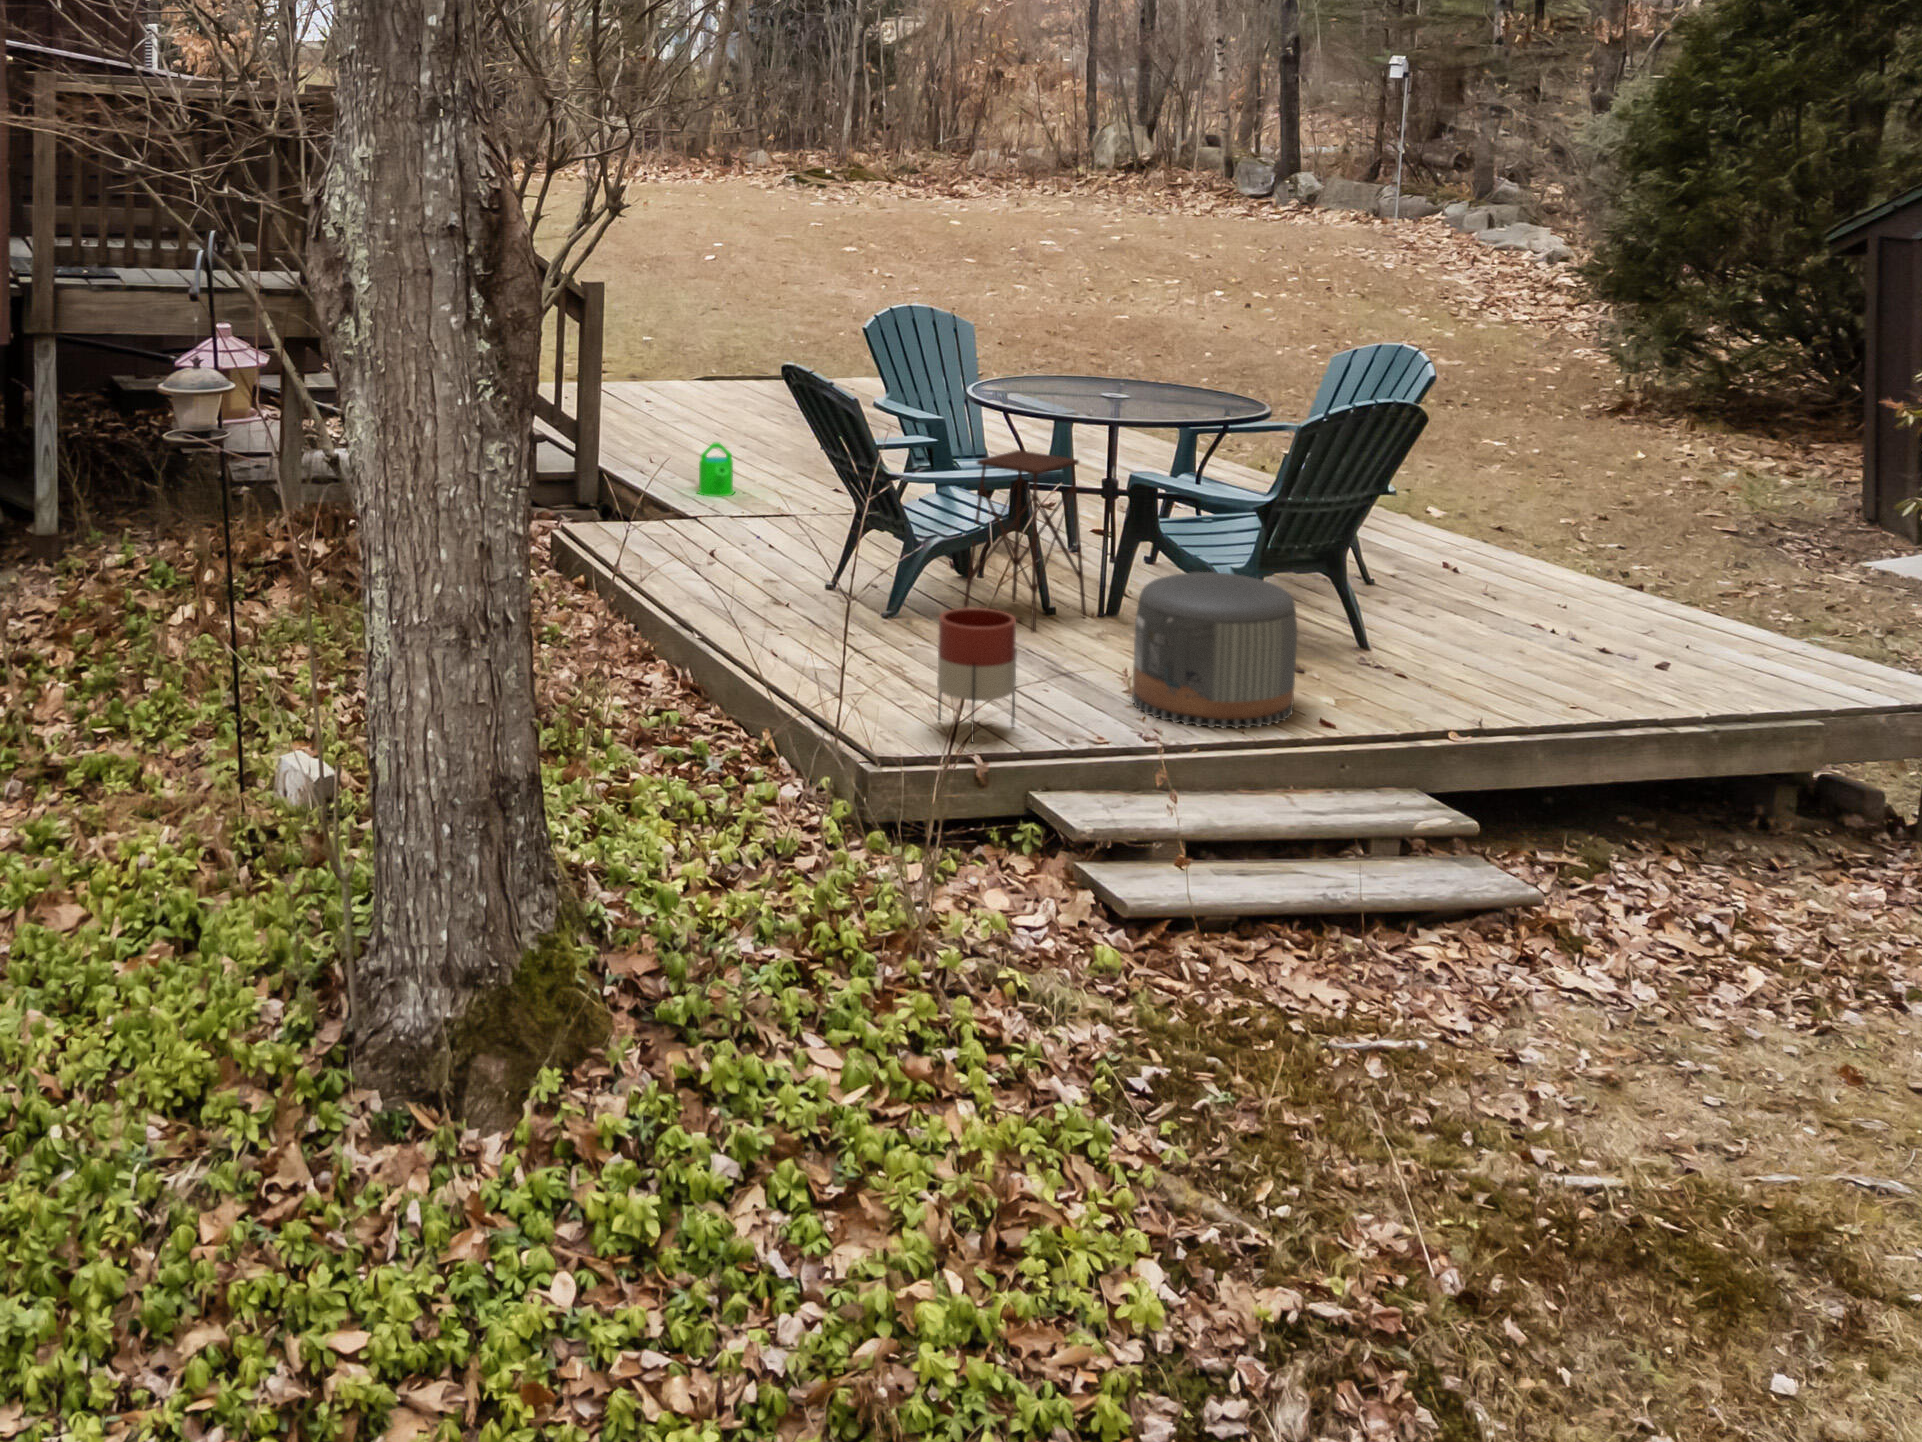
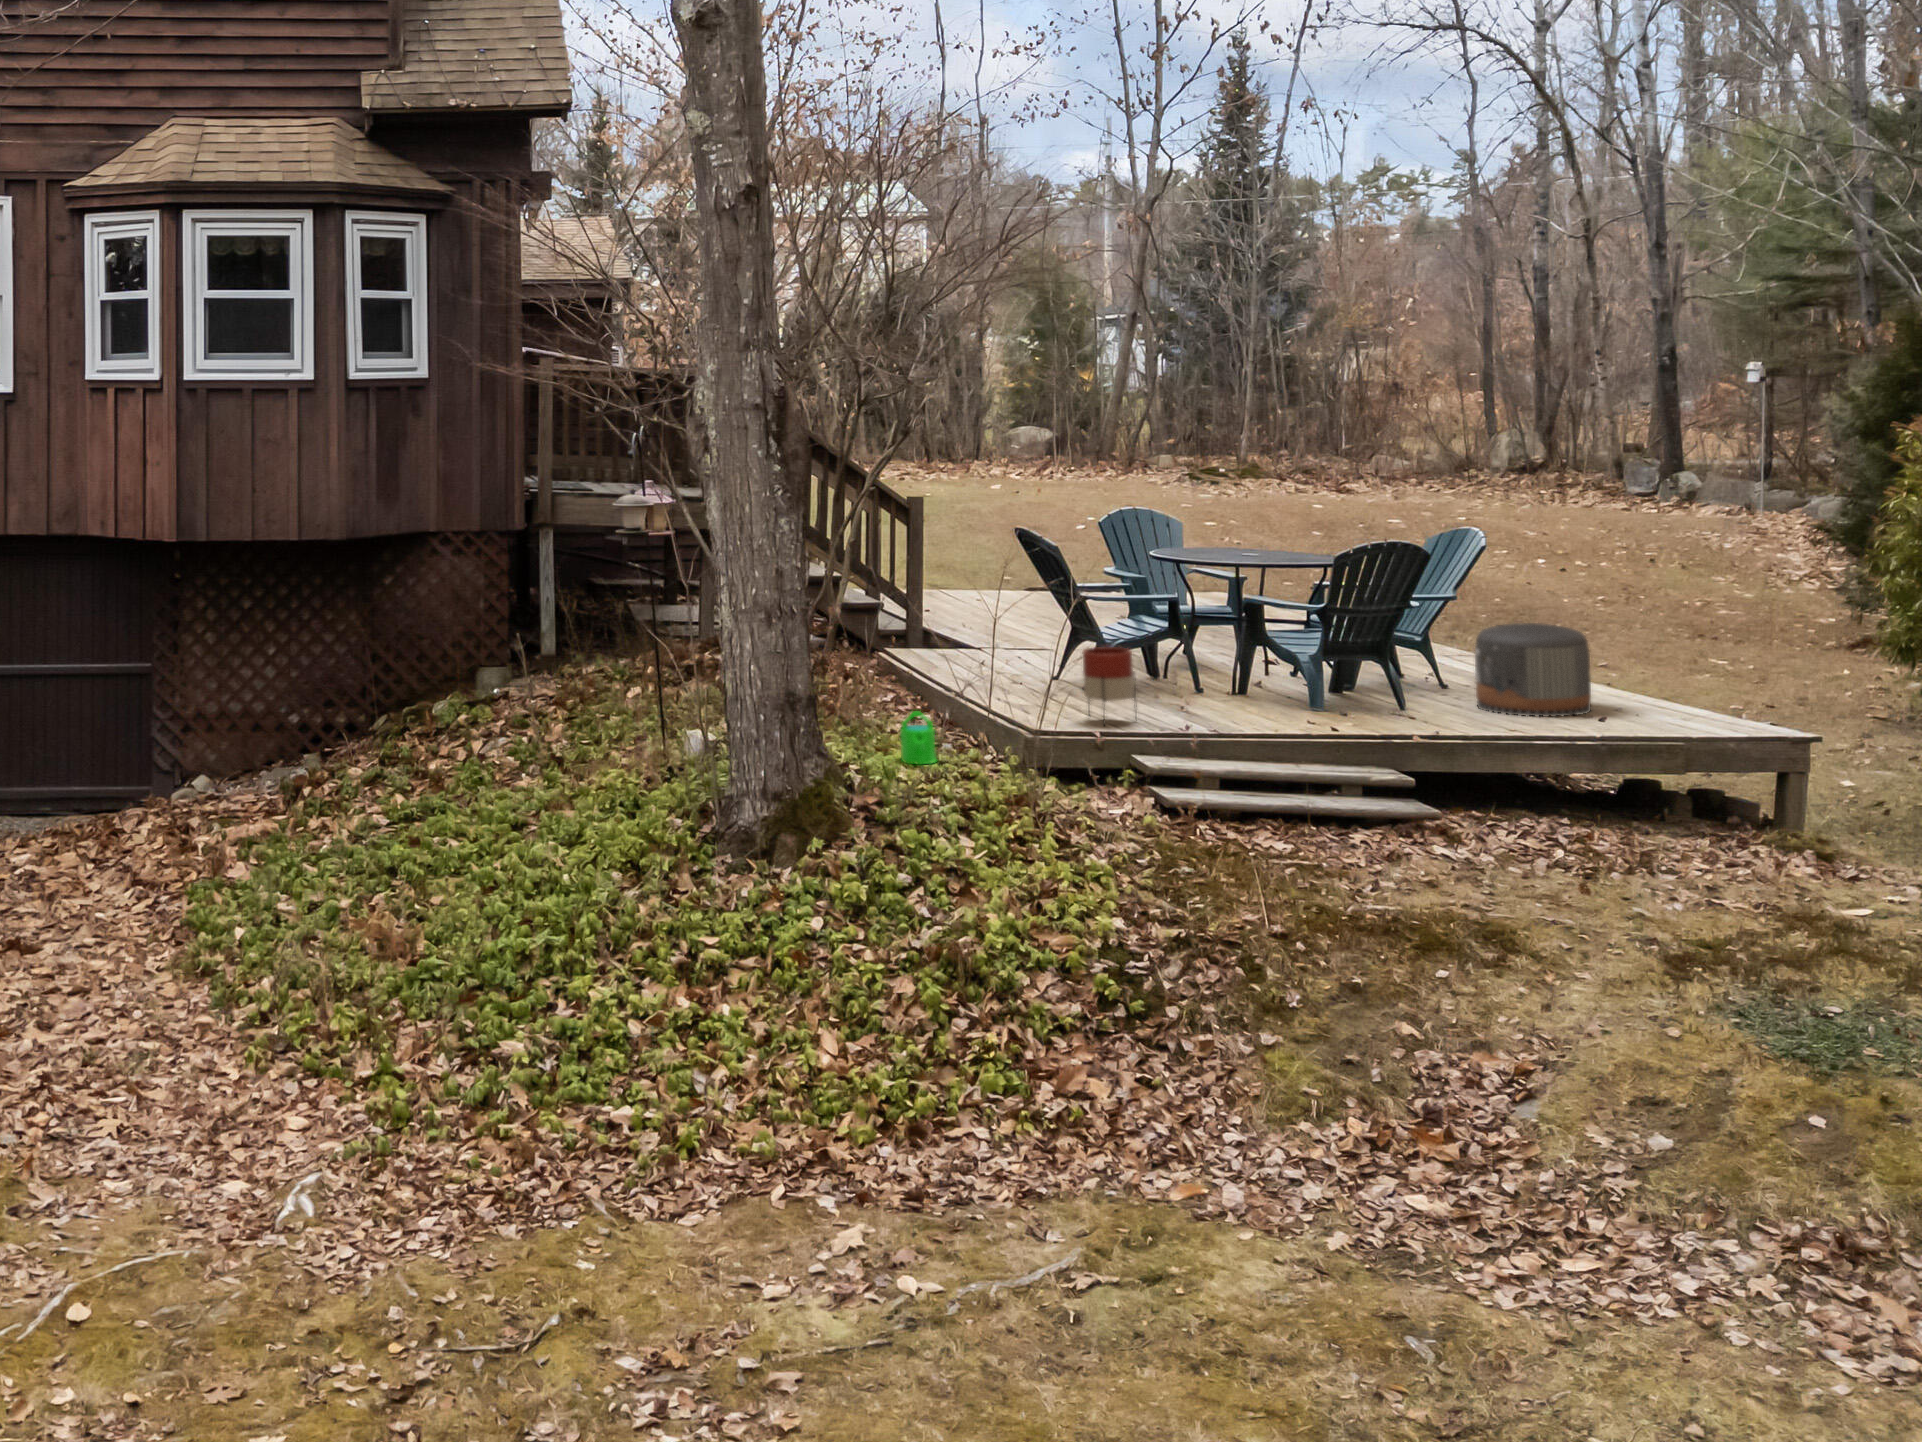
watering can: present [698,443,734,496] -> present [900,711,937,764]
side table: present [963,450,1086,633] -> none [1140,568,1229,688]
pouf: present [1132,572,1297,728] -> present [1475,623,1591,717]

